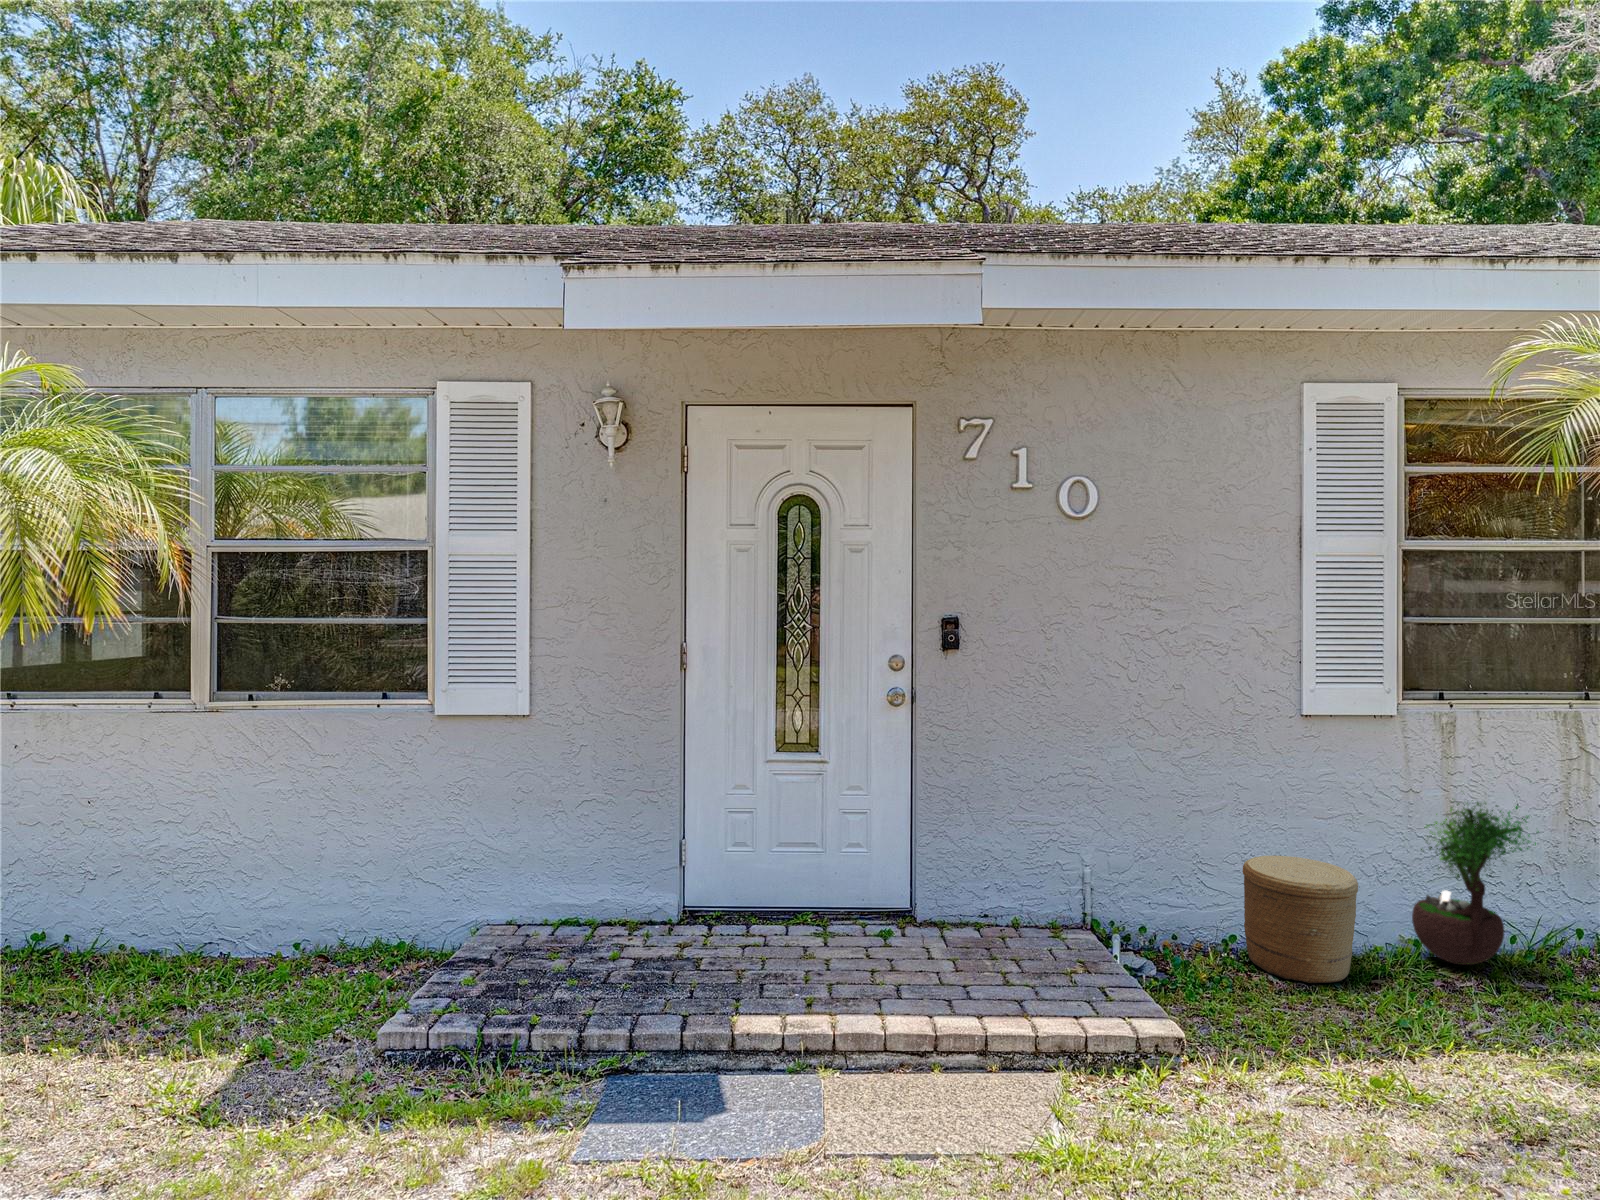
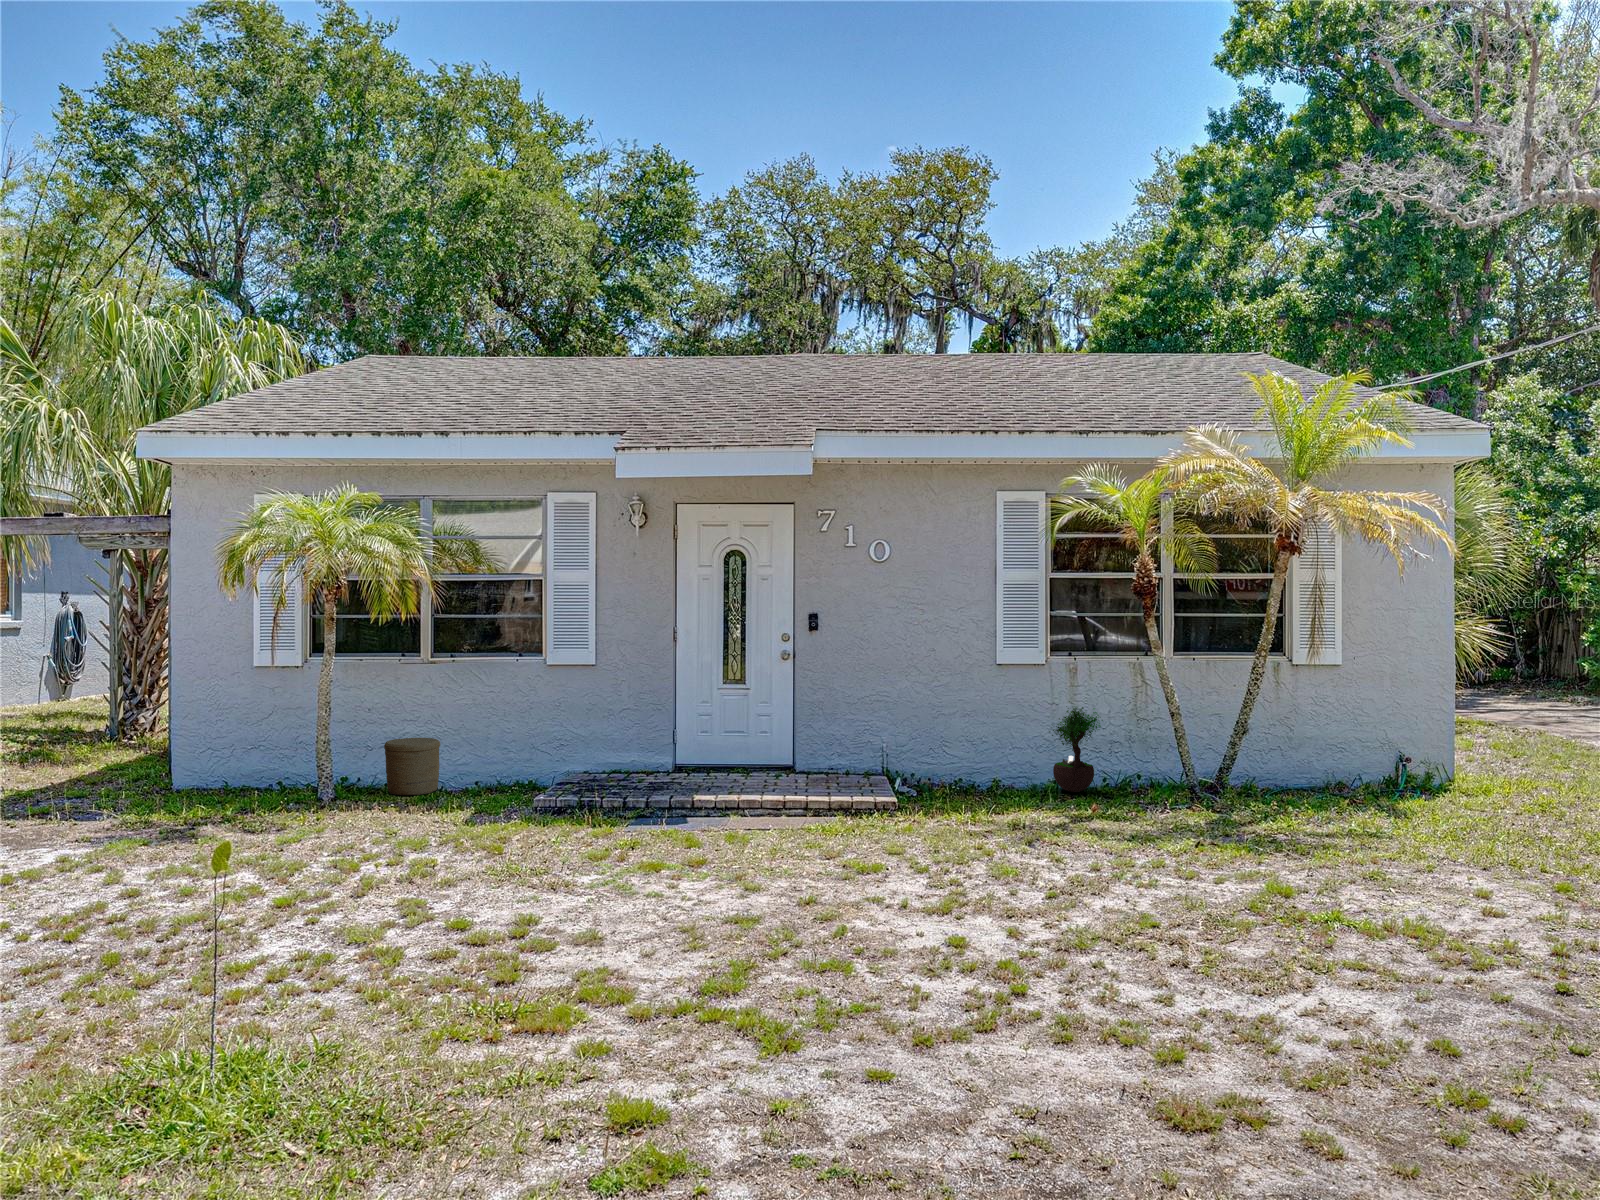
woven basket: present [1242,856,1358,983] -> present [384,738,440,795]

